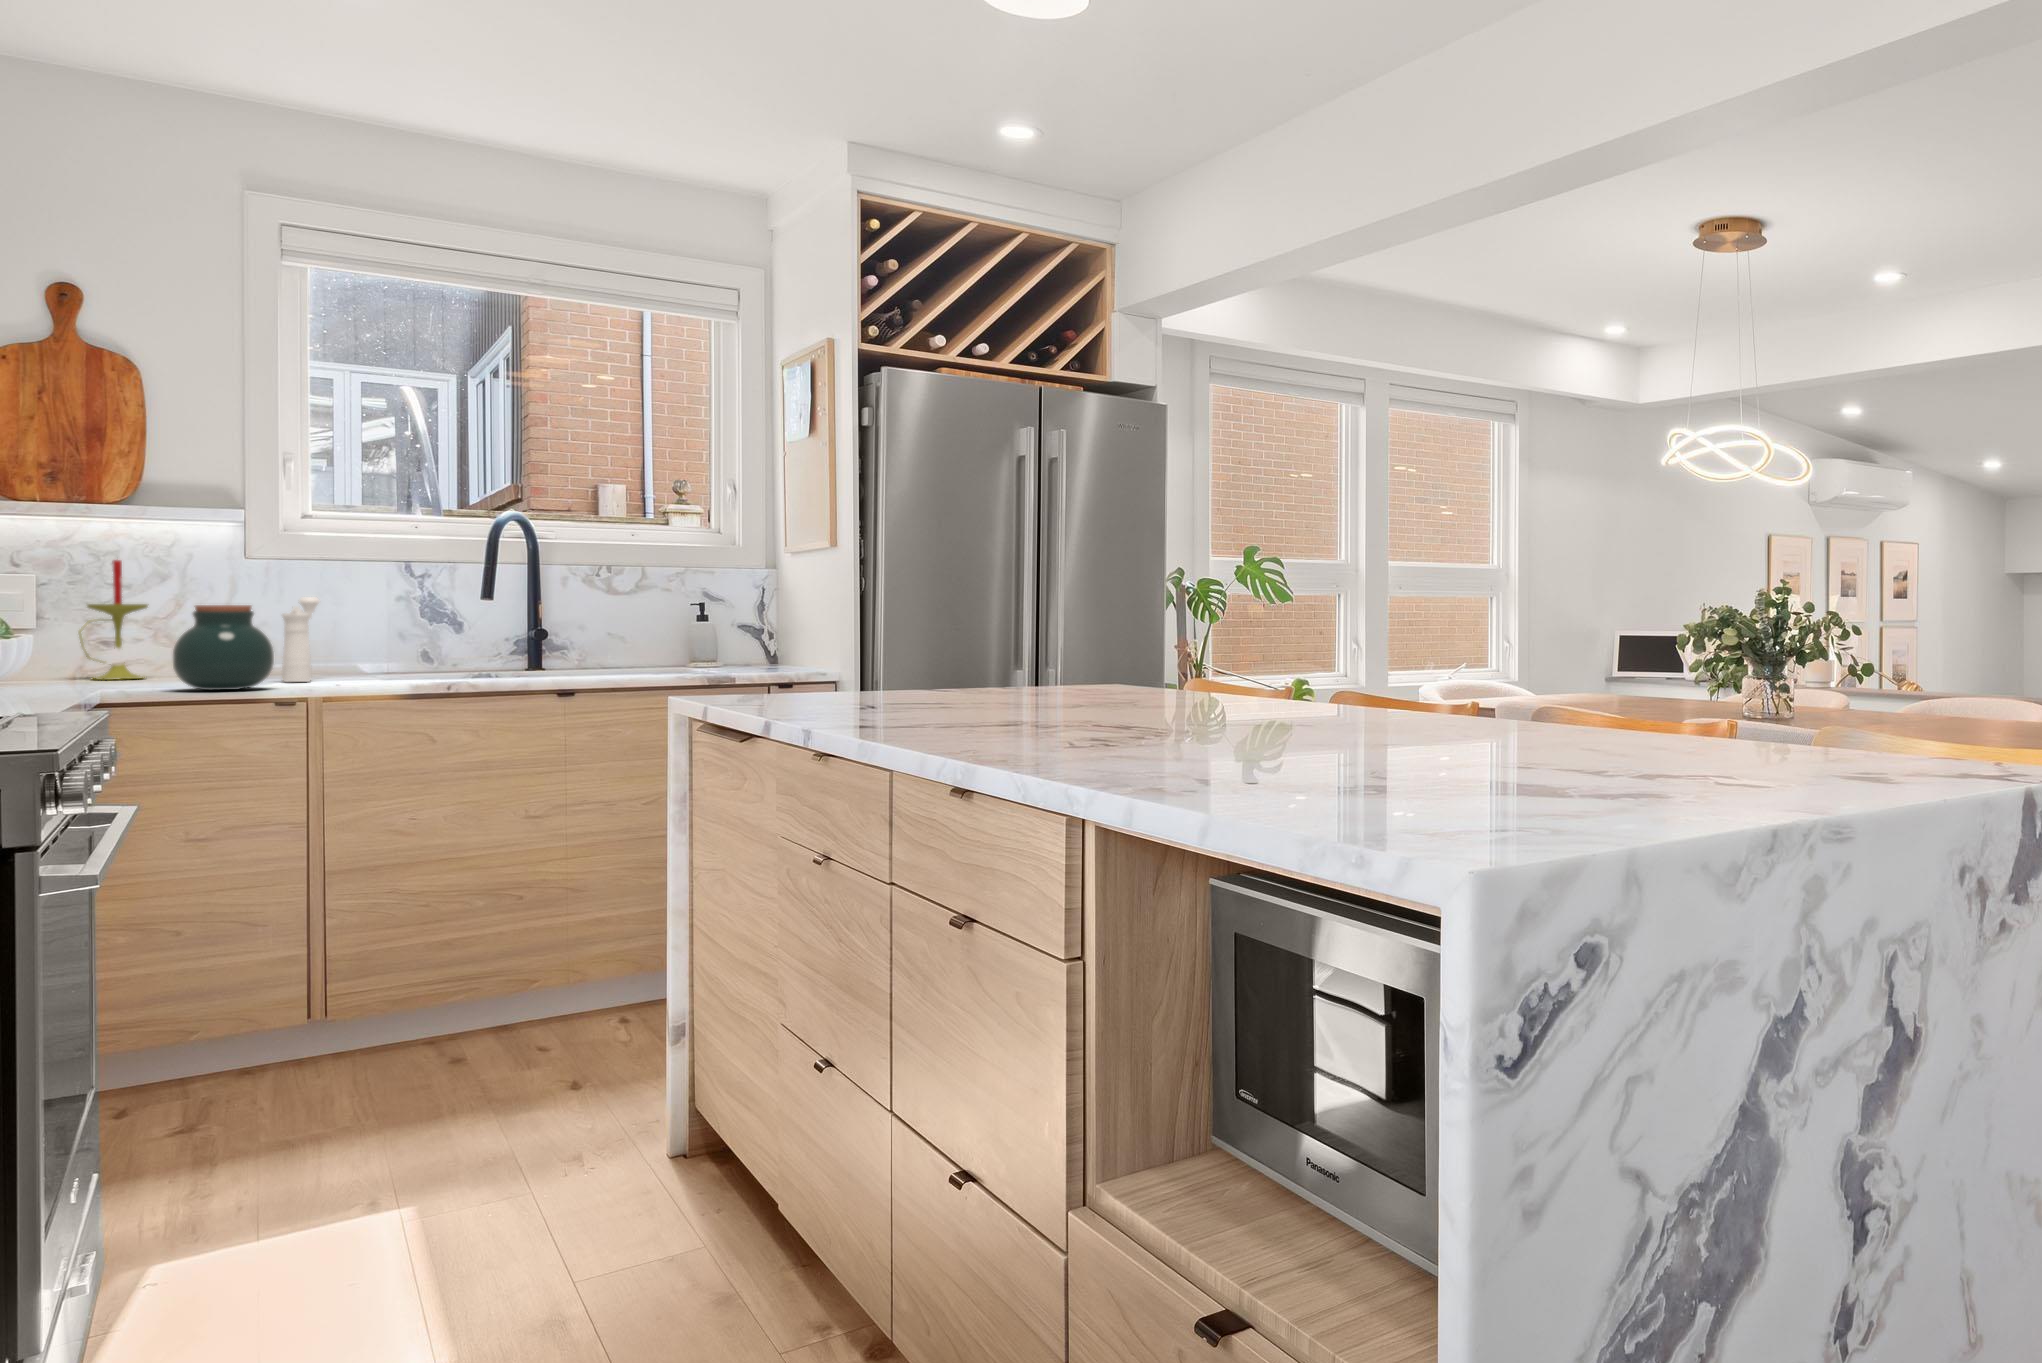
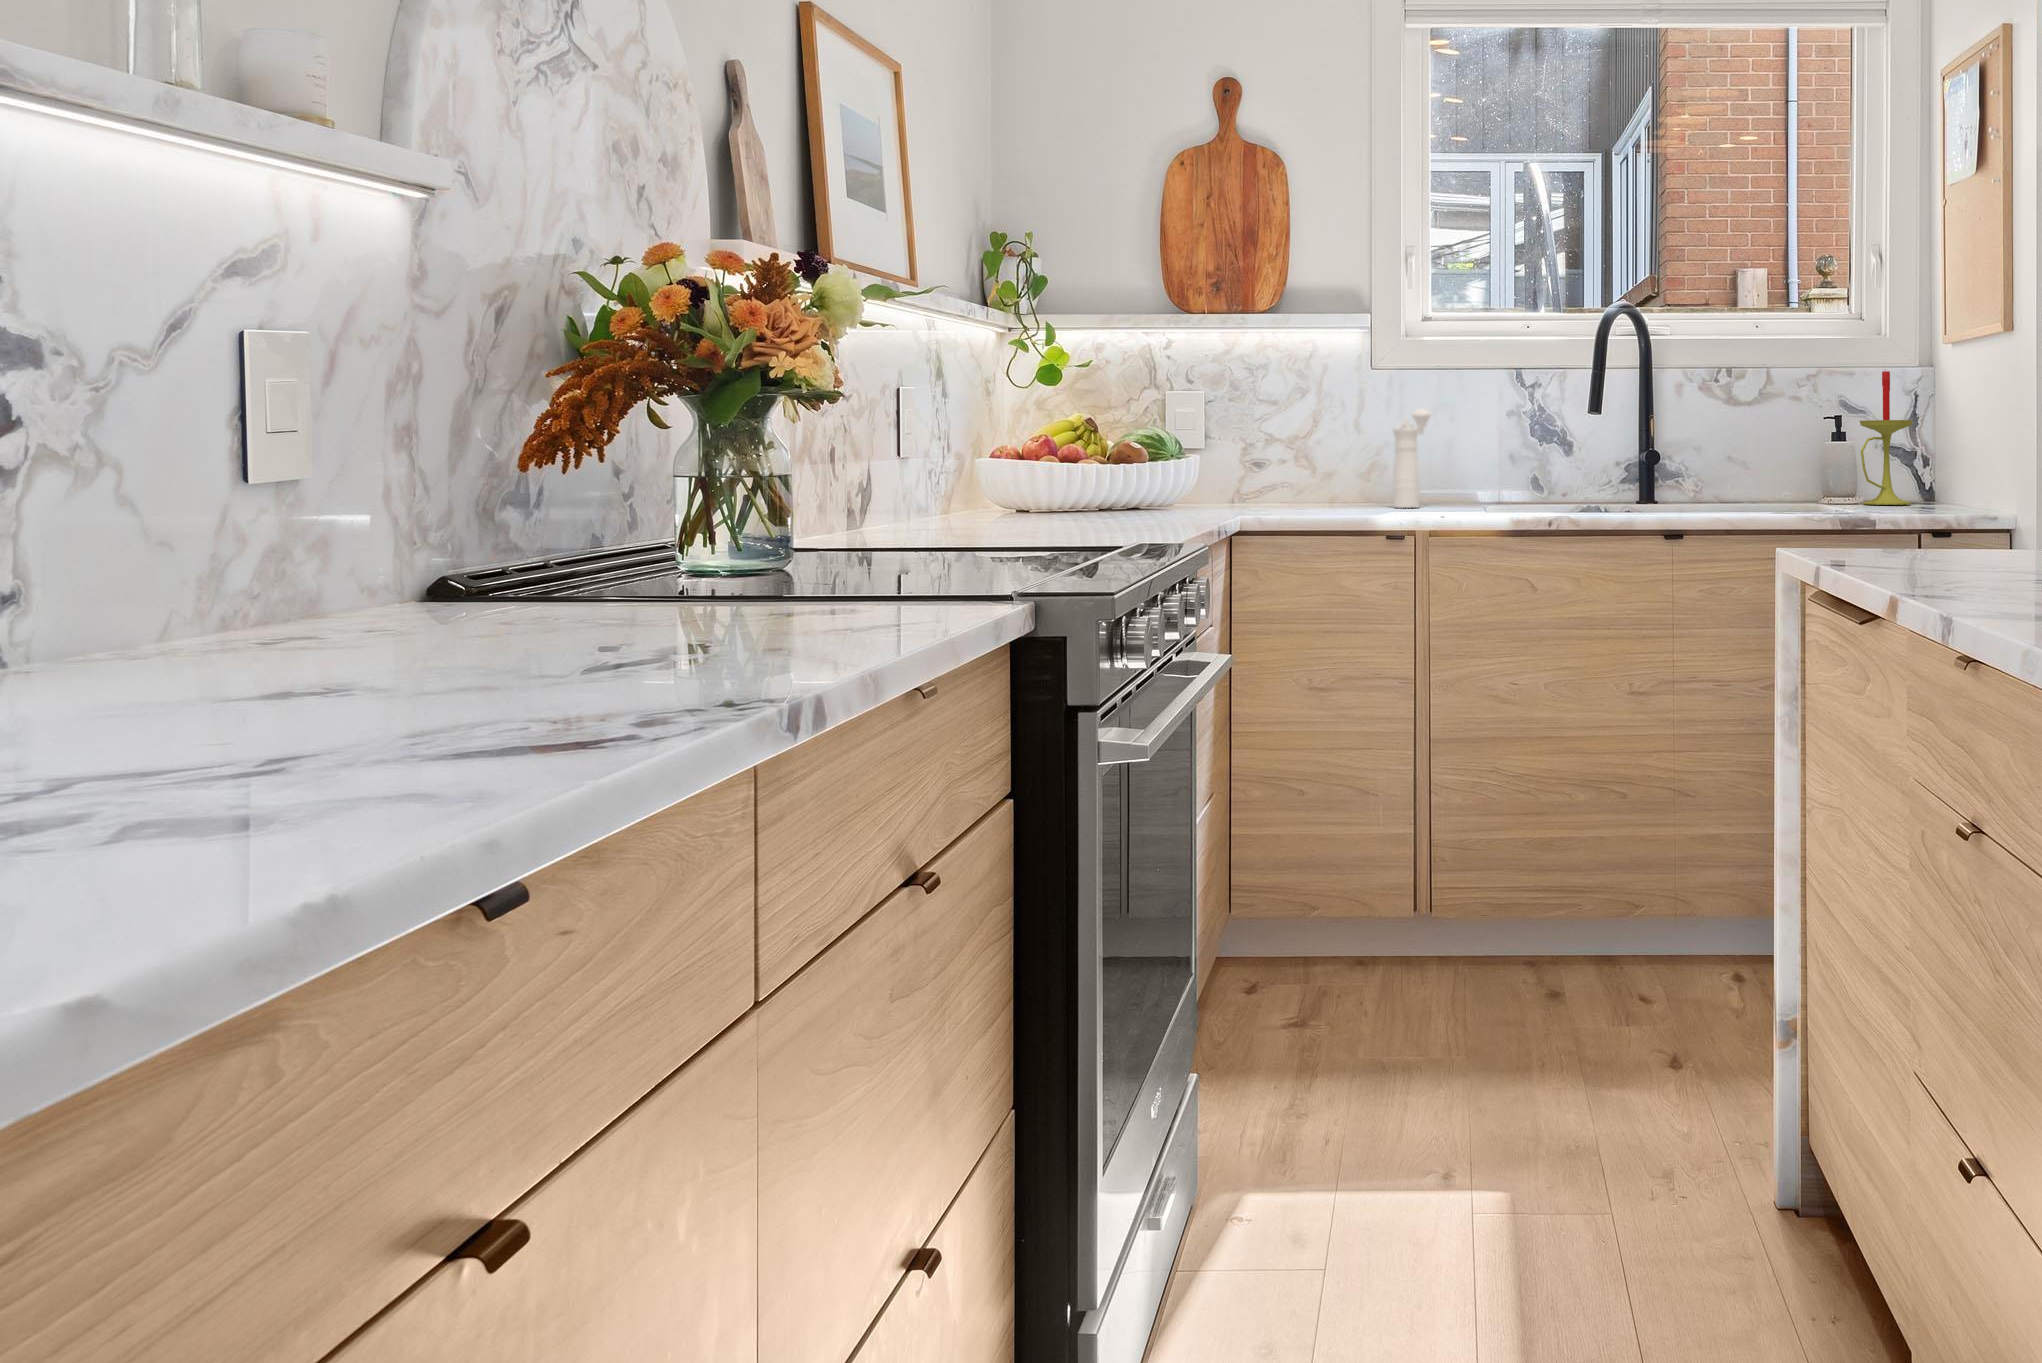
candle: present [79,560,148,680] -> present [1860,371,1913,505]
jar: present [173,605,274,690] -> none [1284,416,1373,514]

